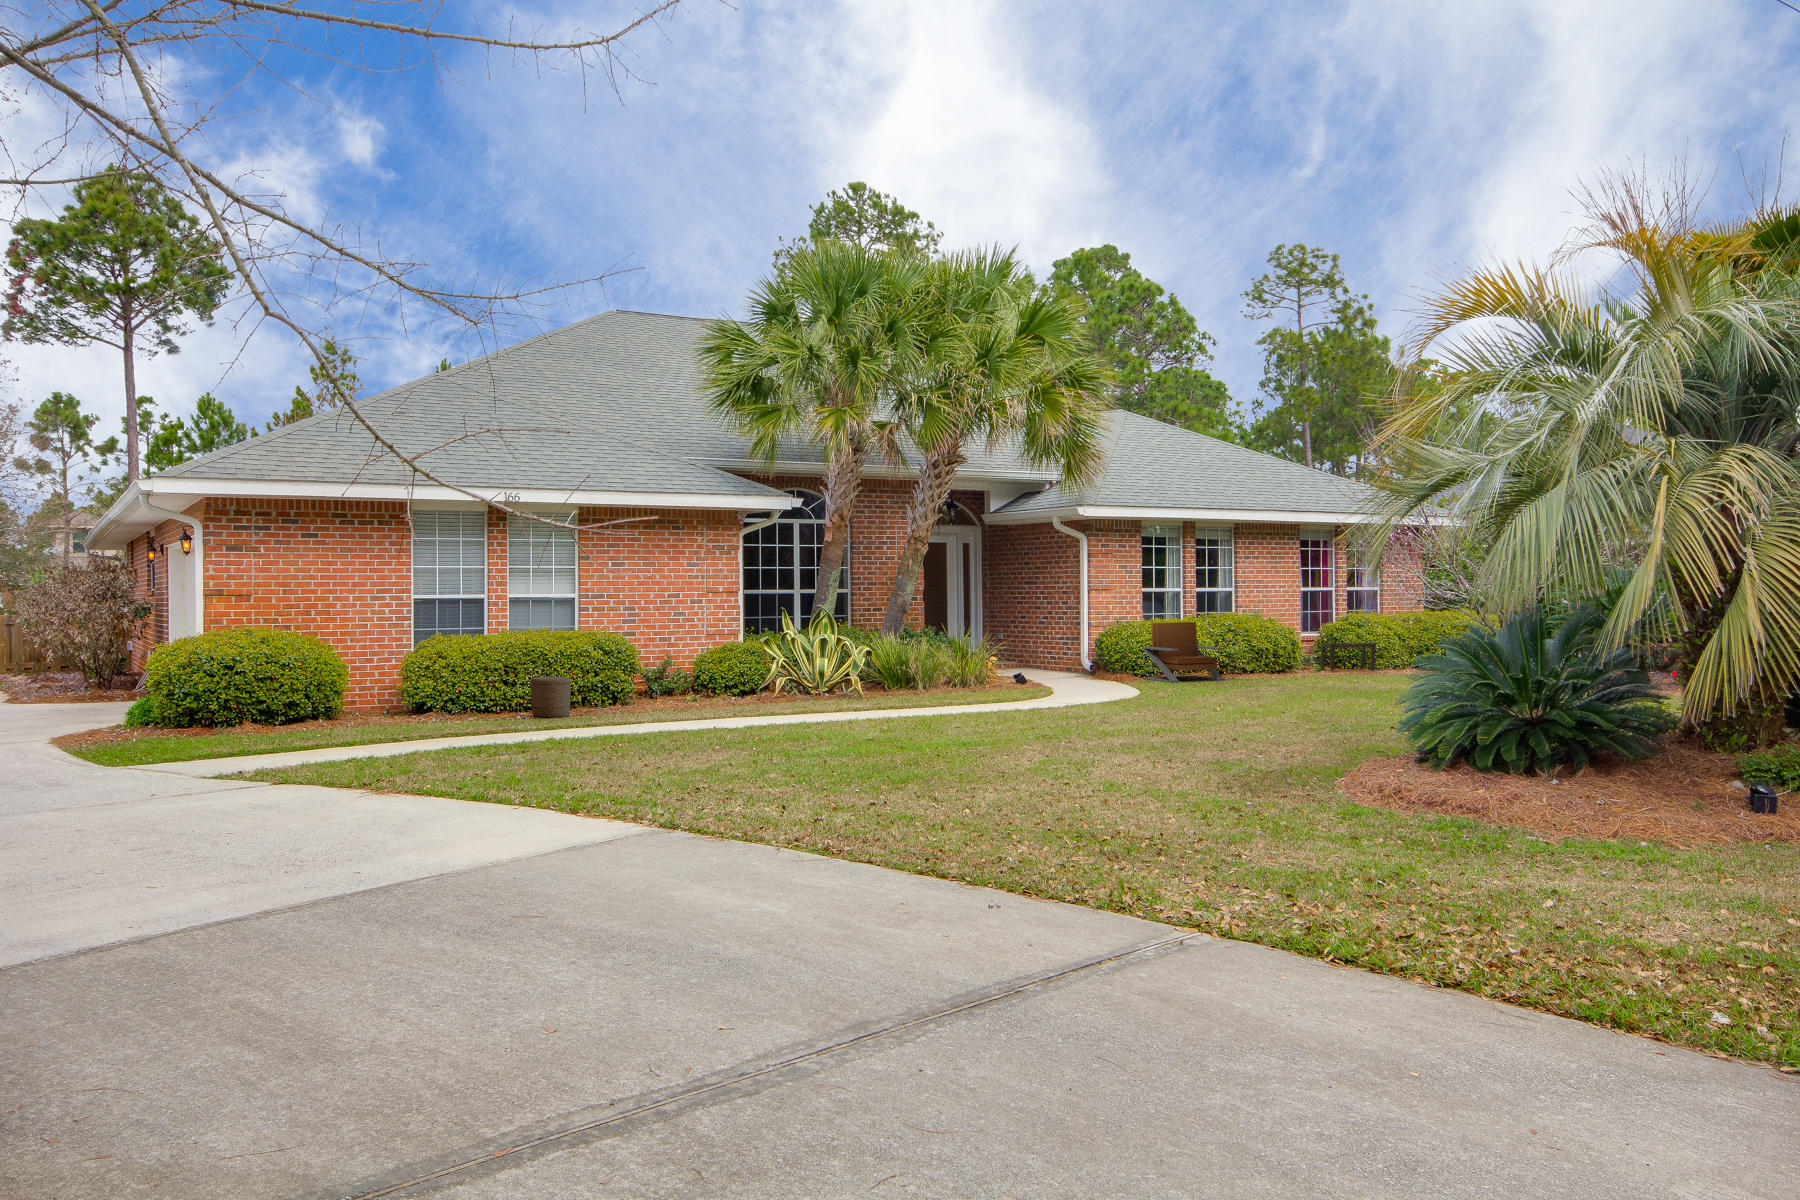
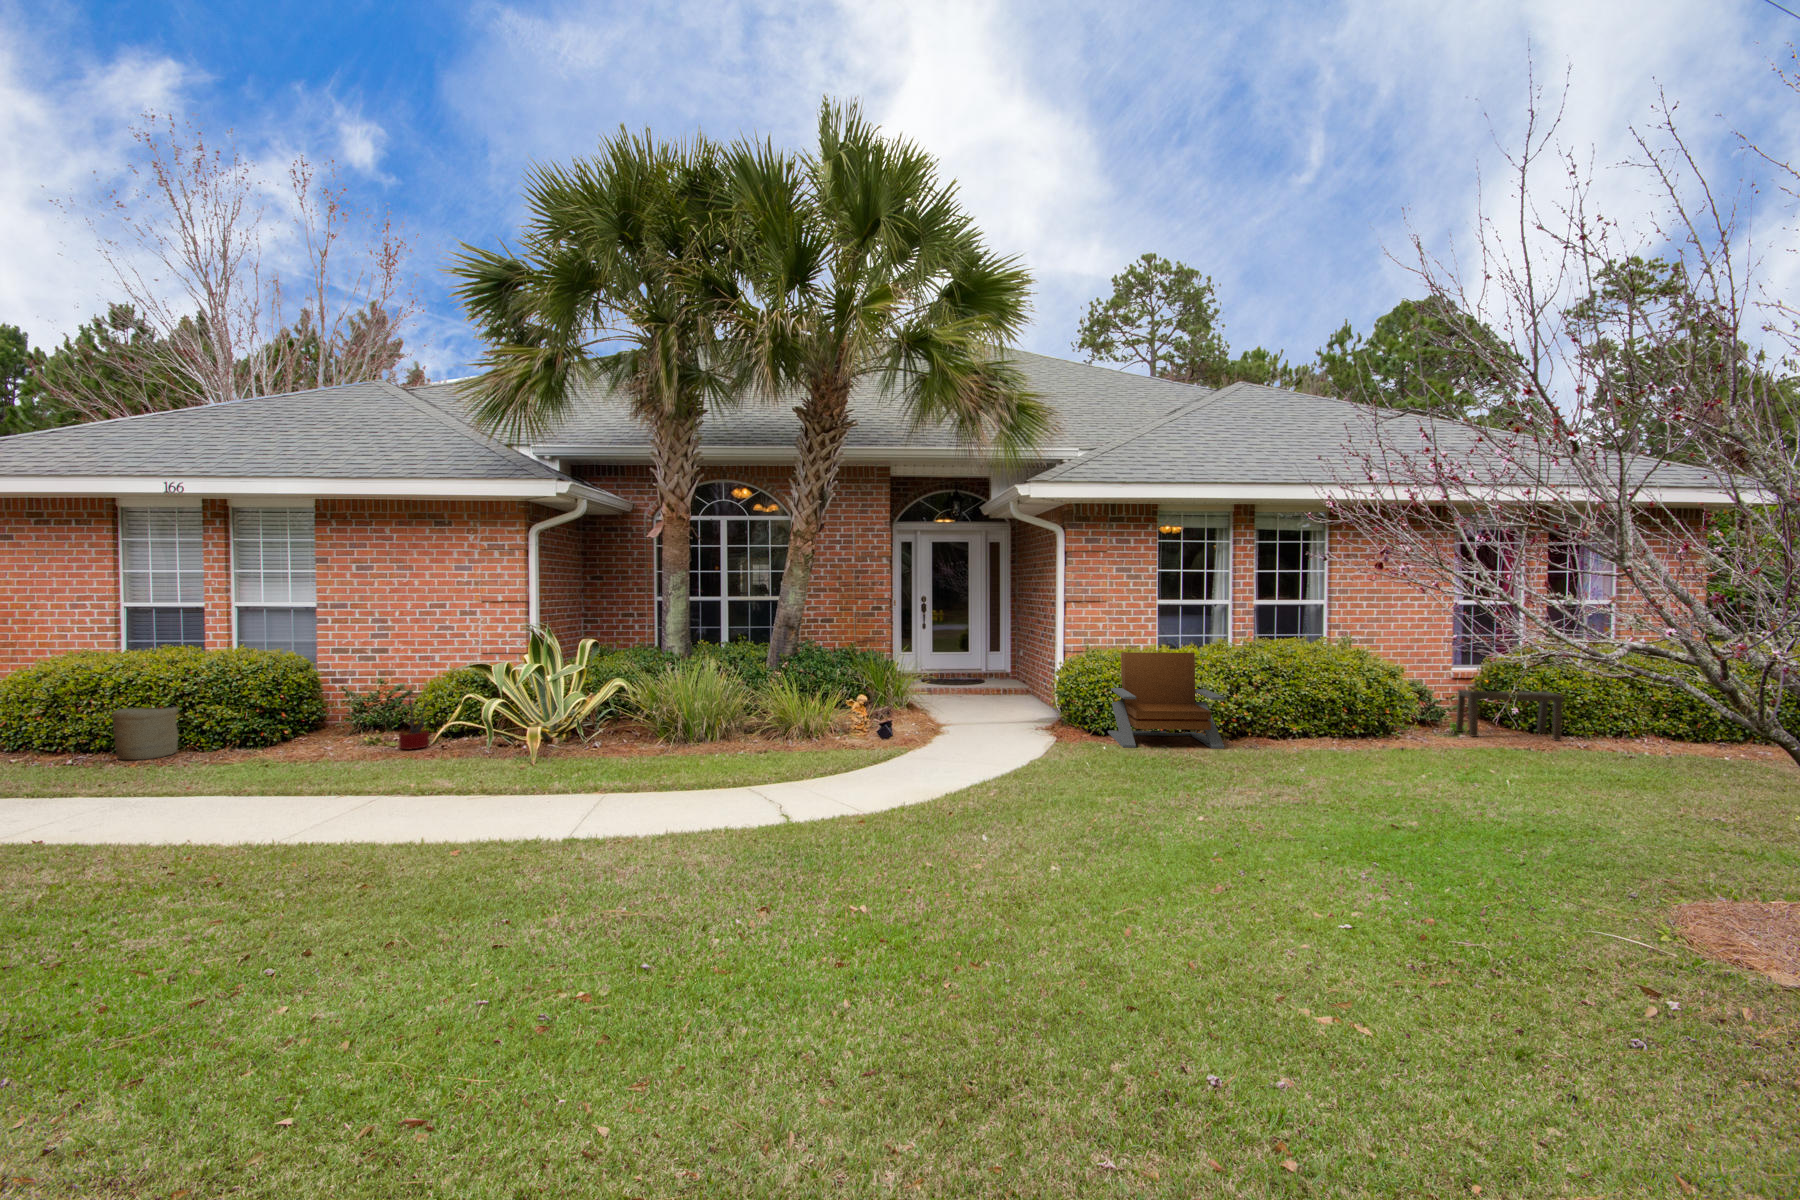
decorative plant: none [710,656,758,704] -> present [399,689,433,750]

